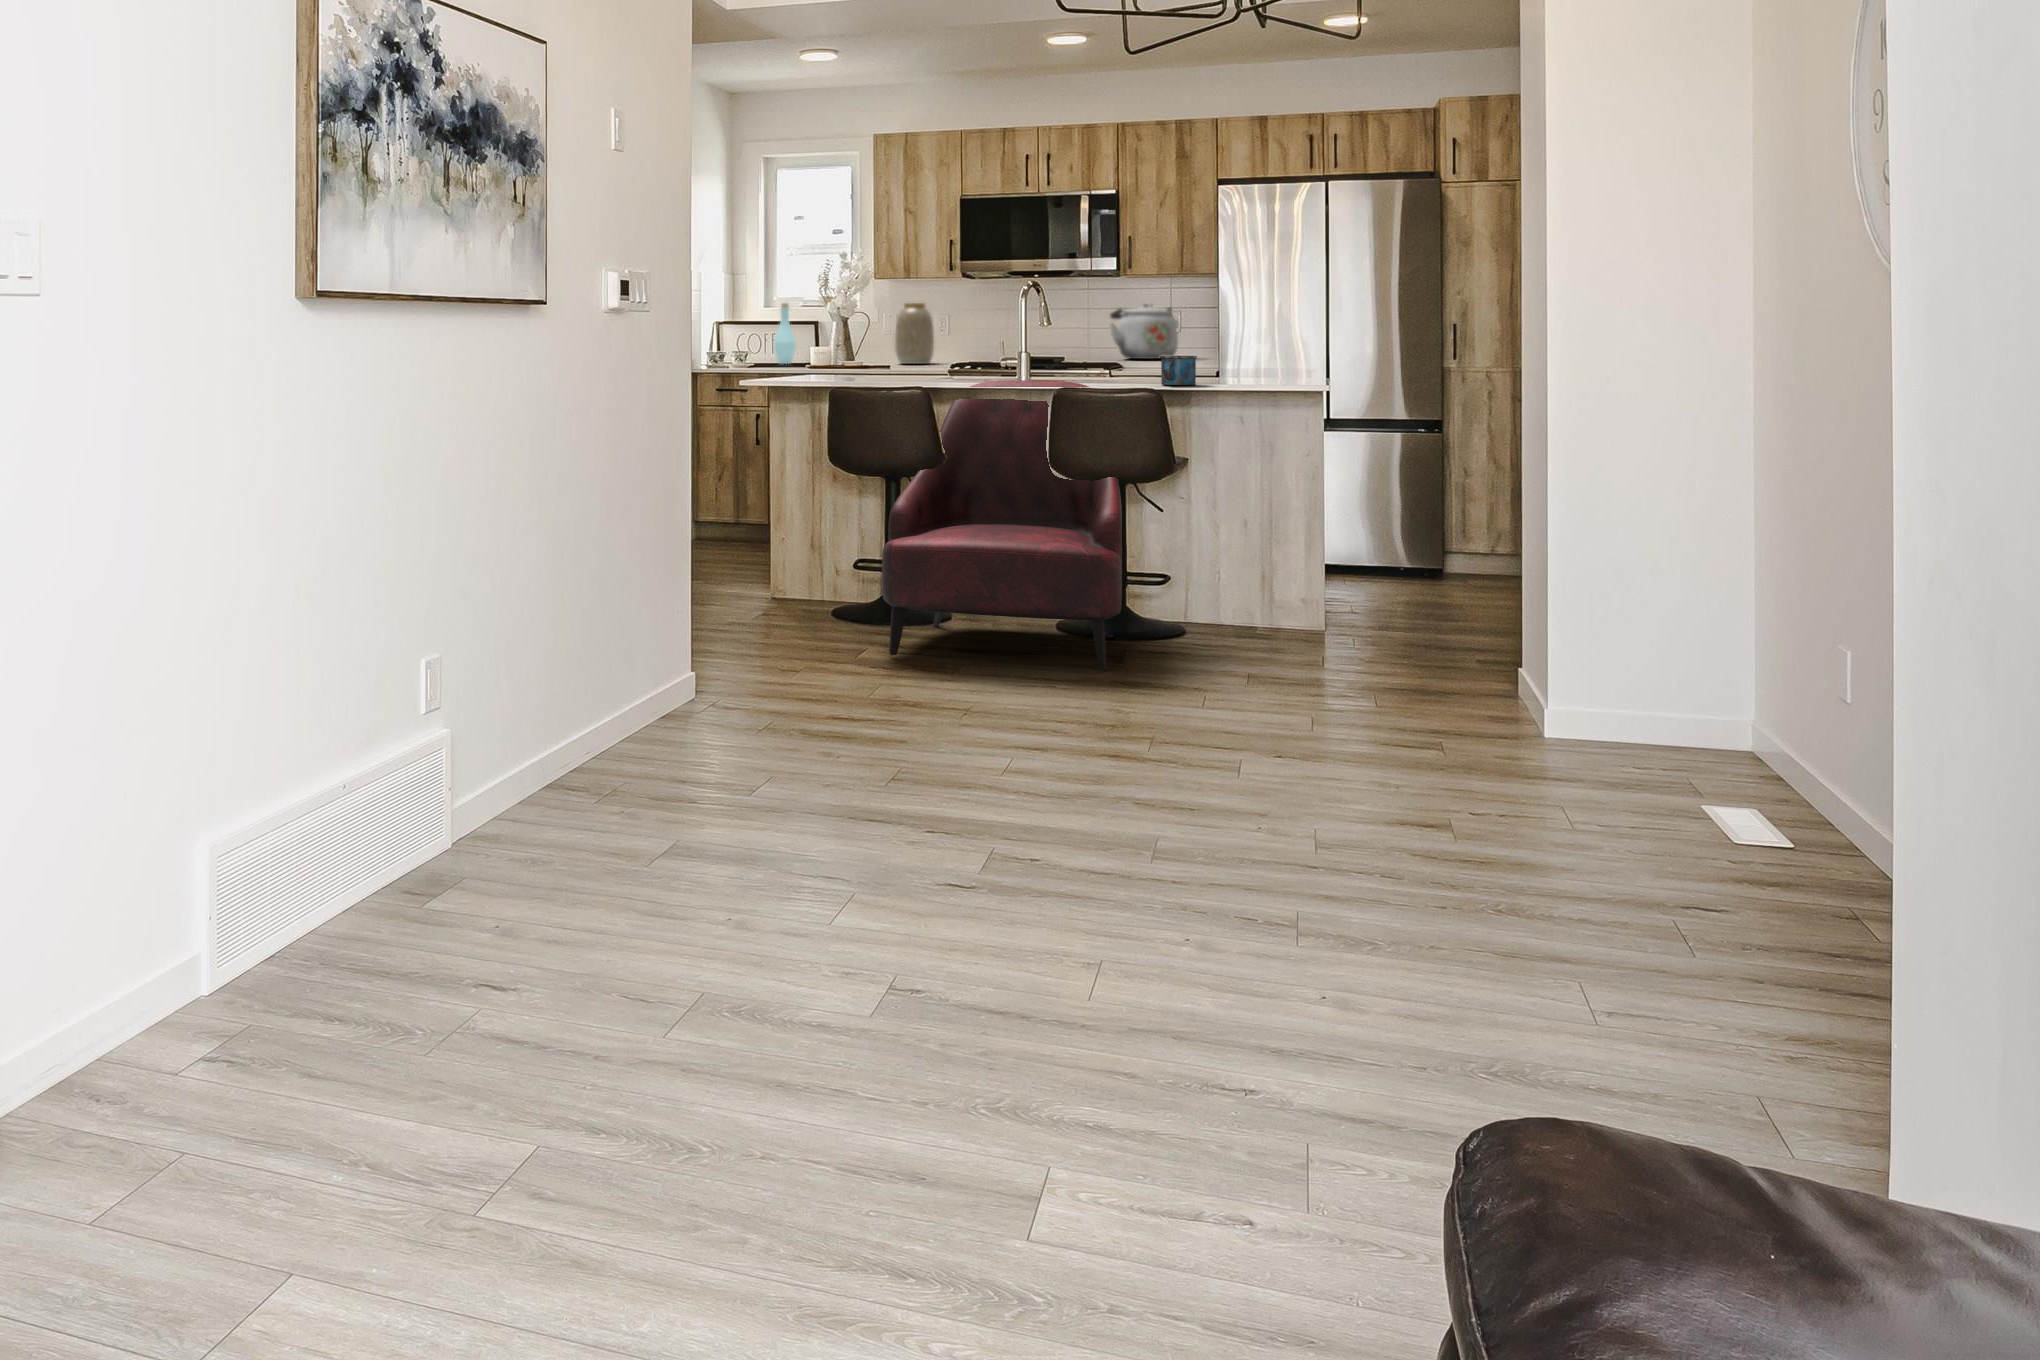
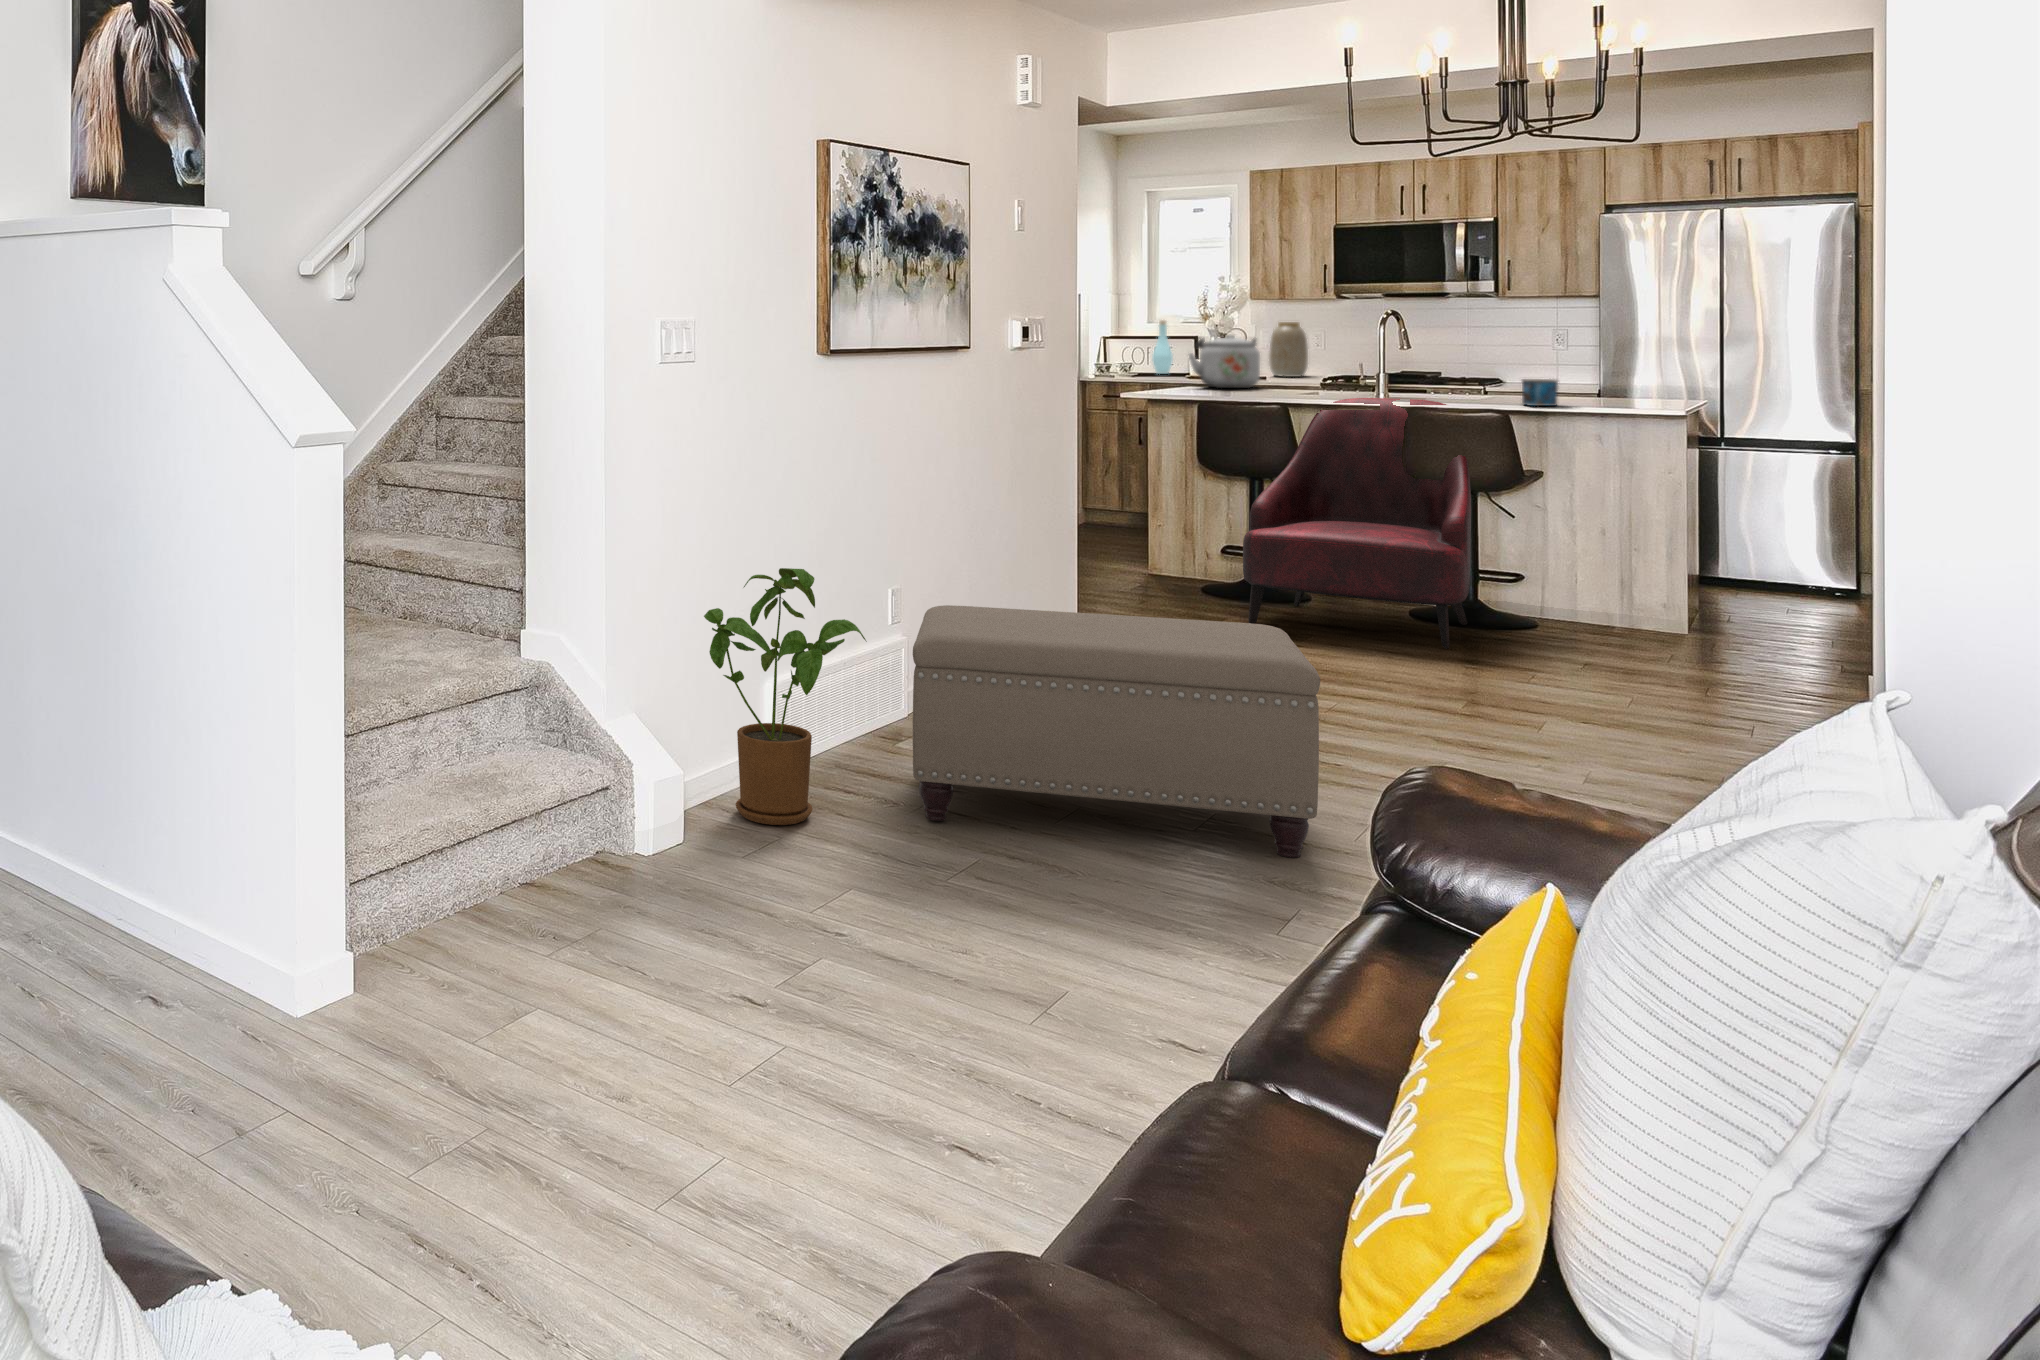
kettle: present [1110,303,1178,359] -> present [1188,334,1260,388]
house plant: none [44,655,345,1132] -> present [704,568,867,825]
ottoman: none [423,688,1047,1073] -> present [913,605,1320,858]

